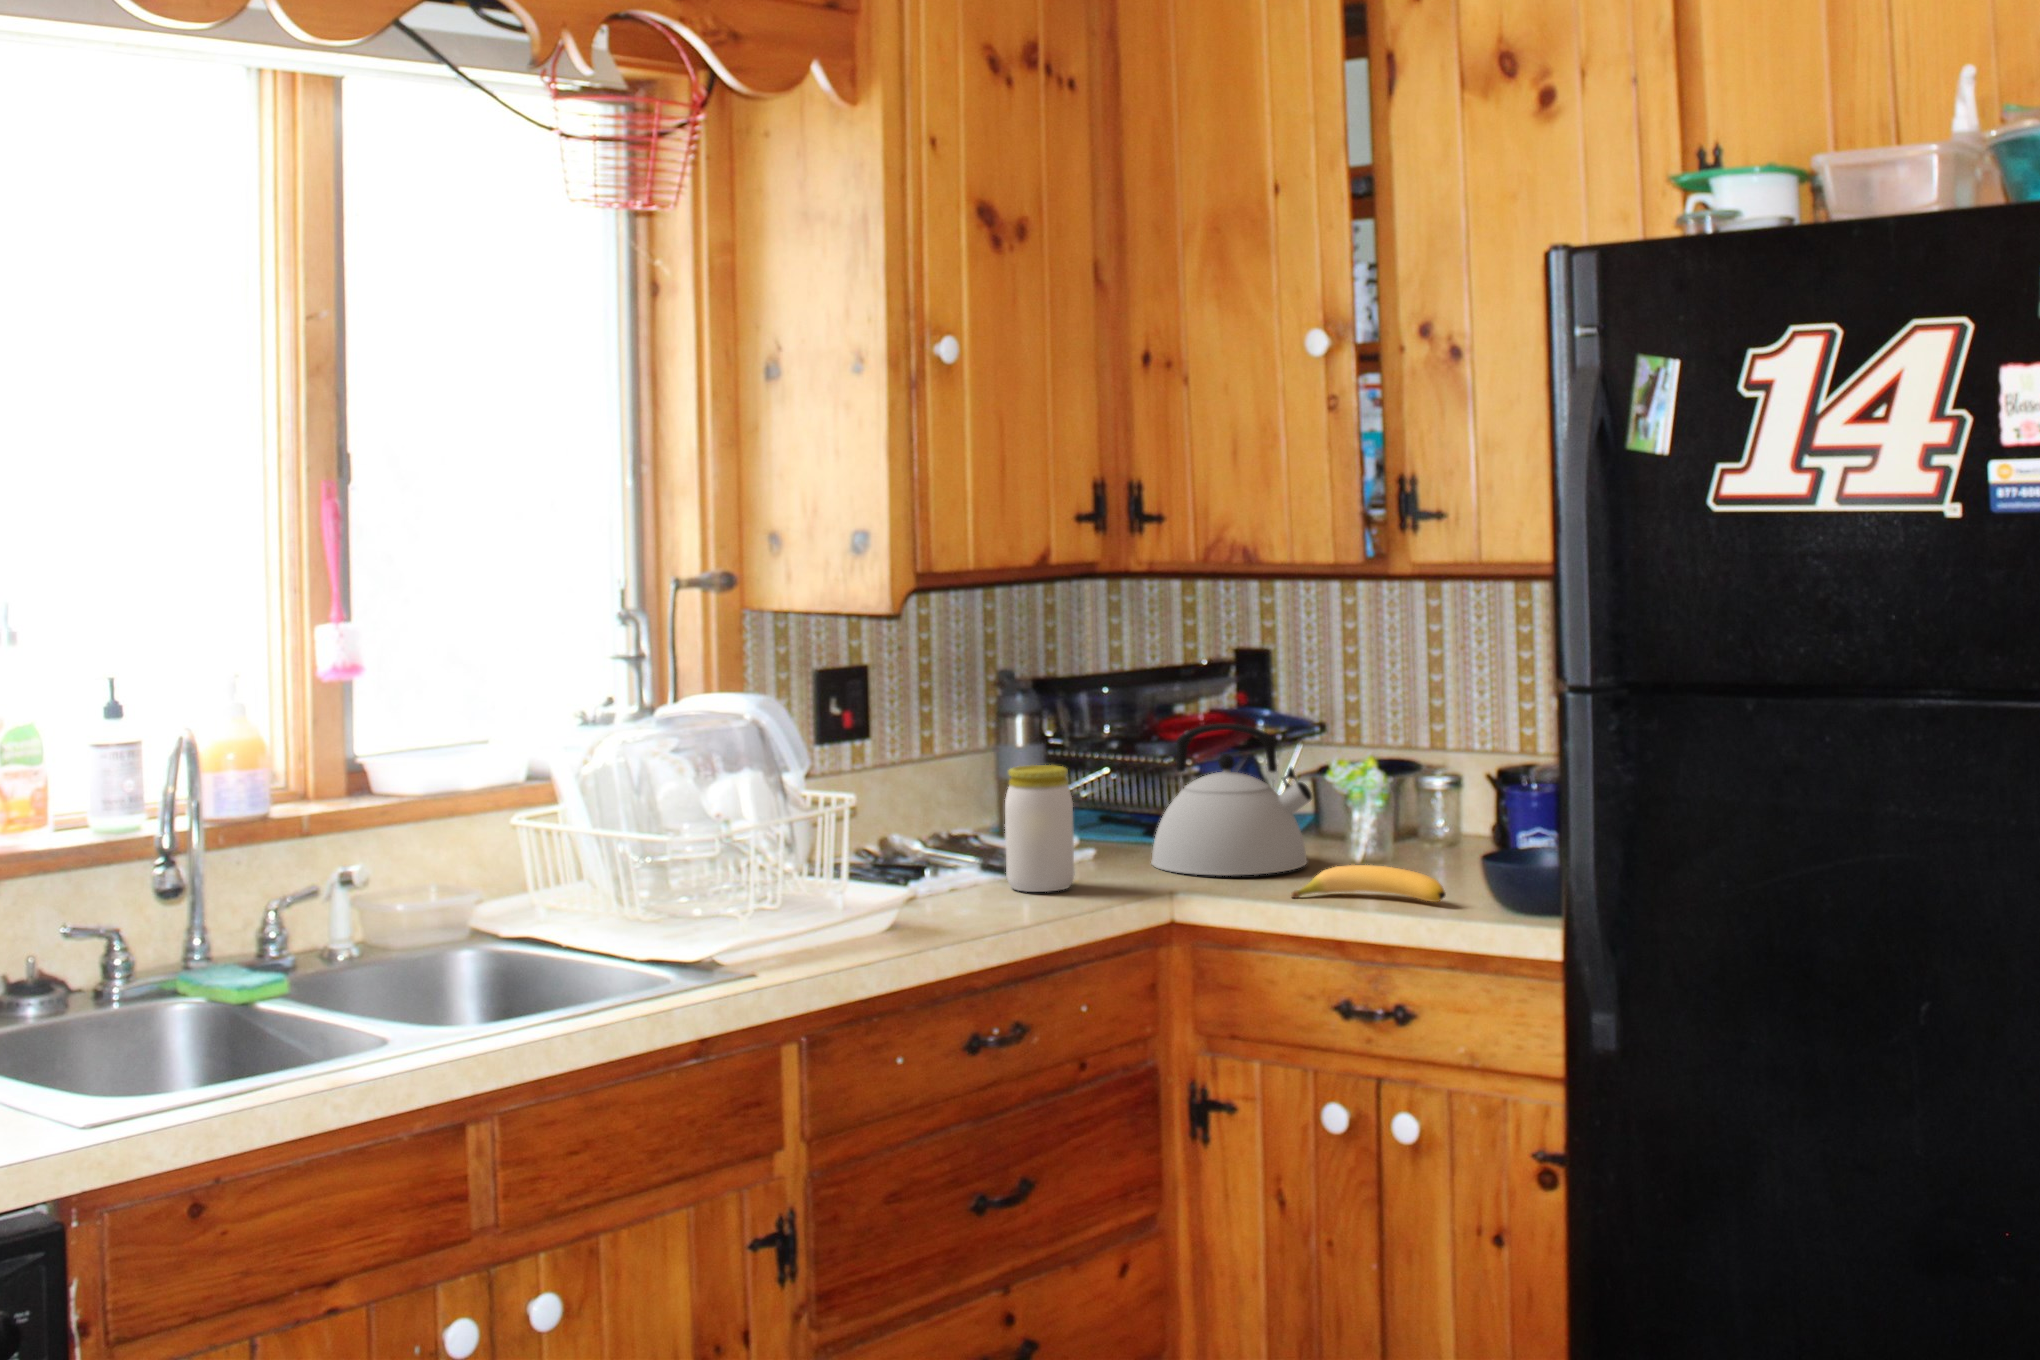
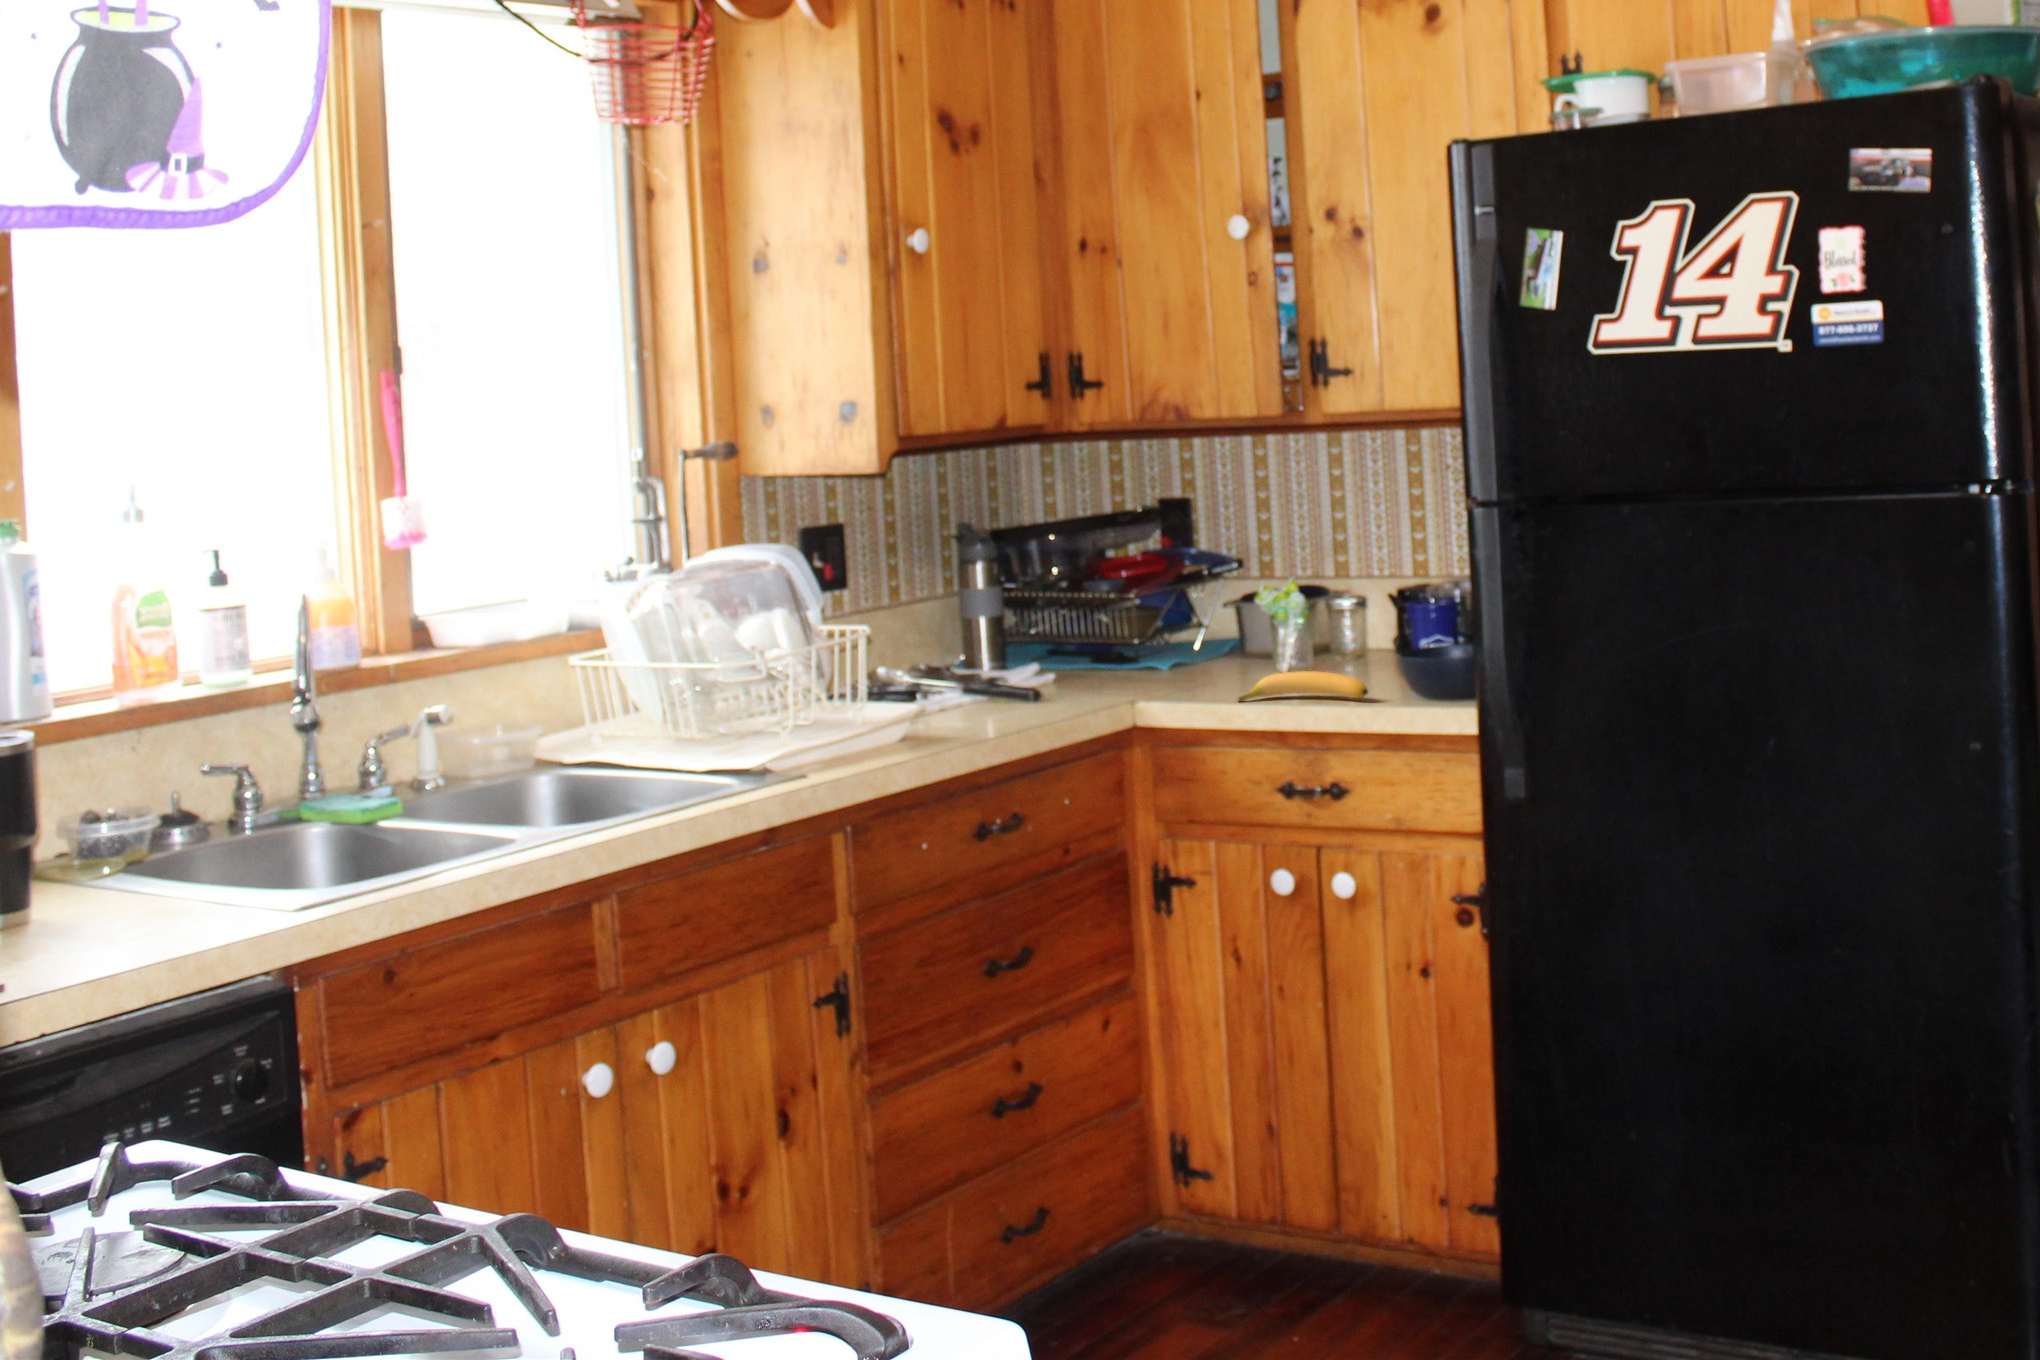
kettle: present [1151,724,1312,876] -> none [1110,559,1247,689]
jar: present [1005,765,1074,892] -> none [988,600,1050,709]

